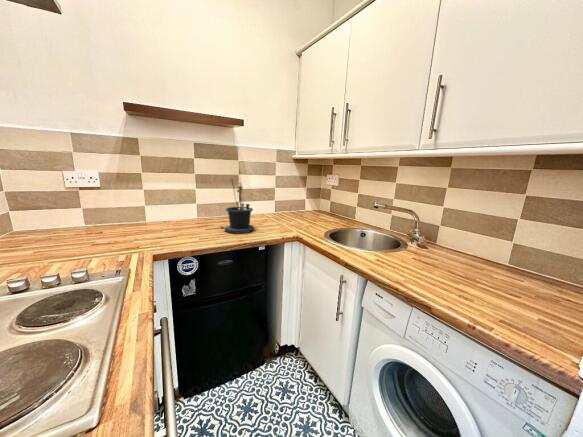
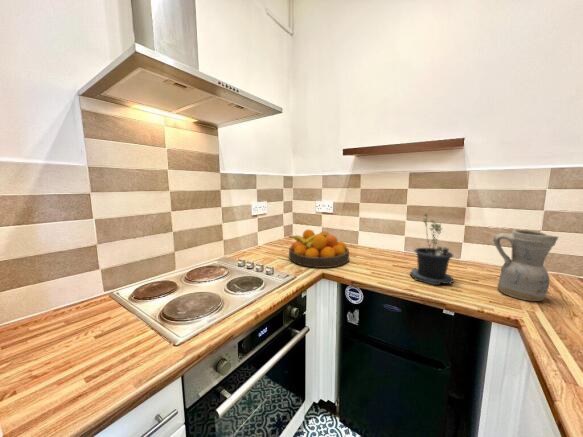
ceramic pitcher: none [271,186,296,227] -> present [493,230,558,301]
fruit bowl: none [57,210,162,258] -> present [289,230,349,268]

